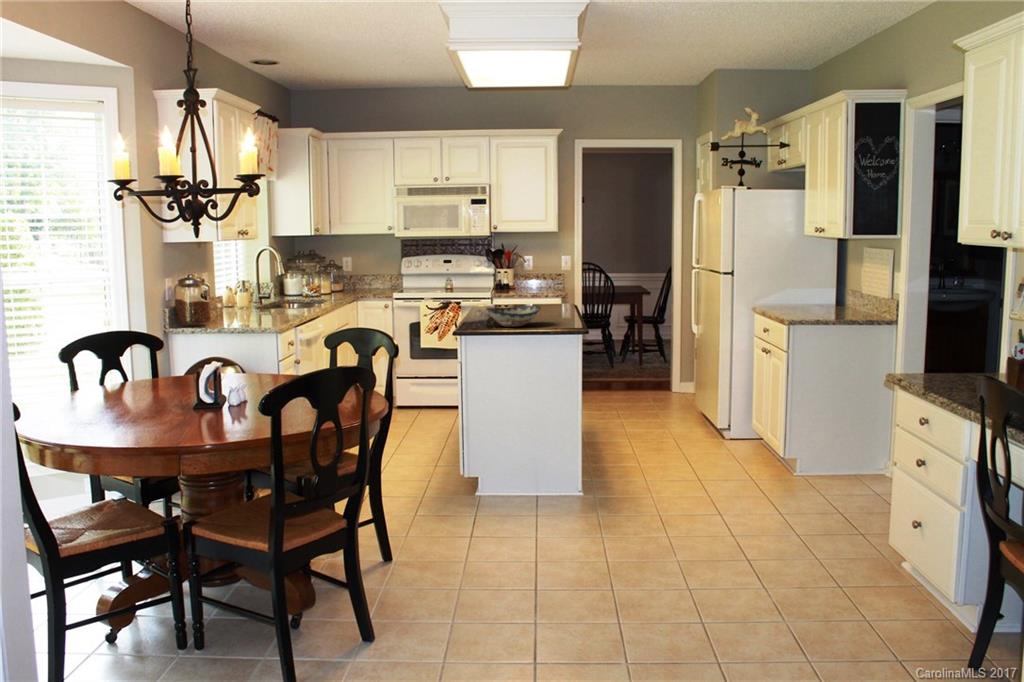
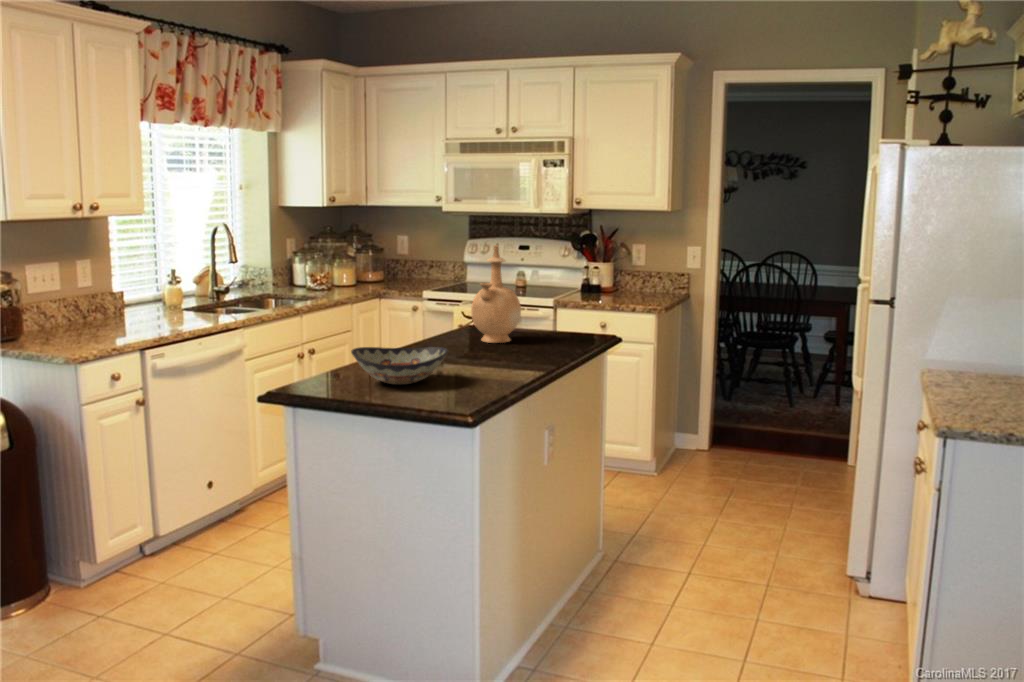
vase: none [501,250,532,311] -> present [471,245,521,343]

